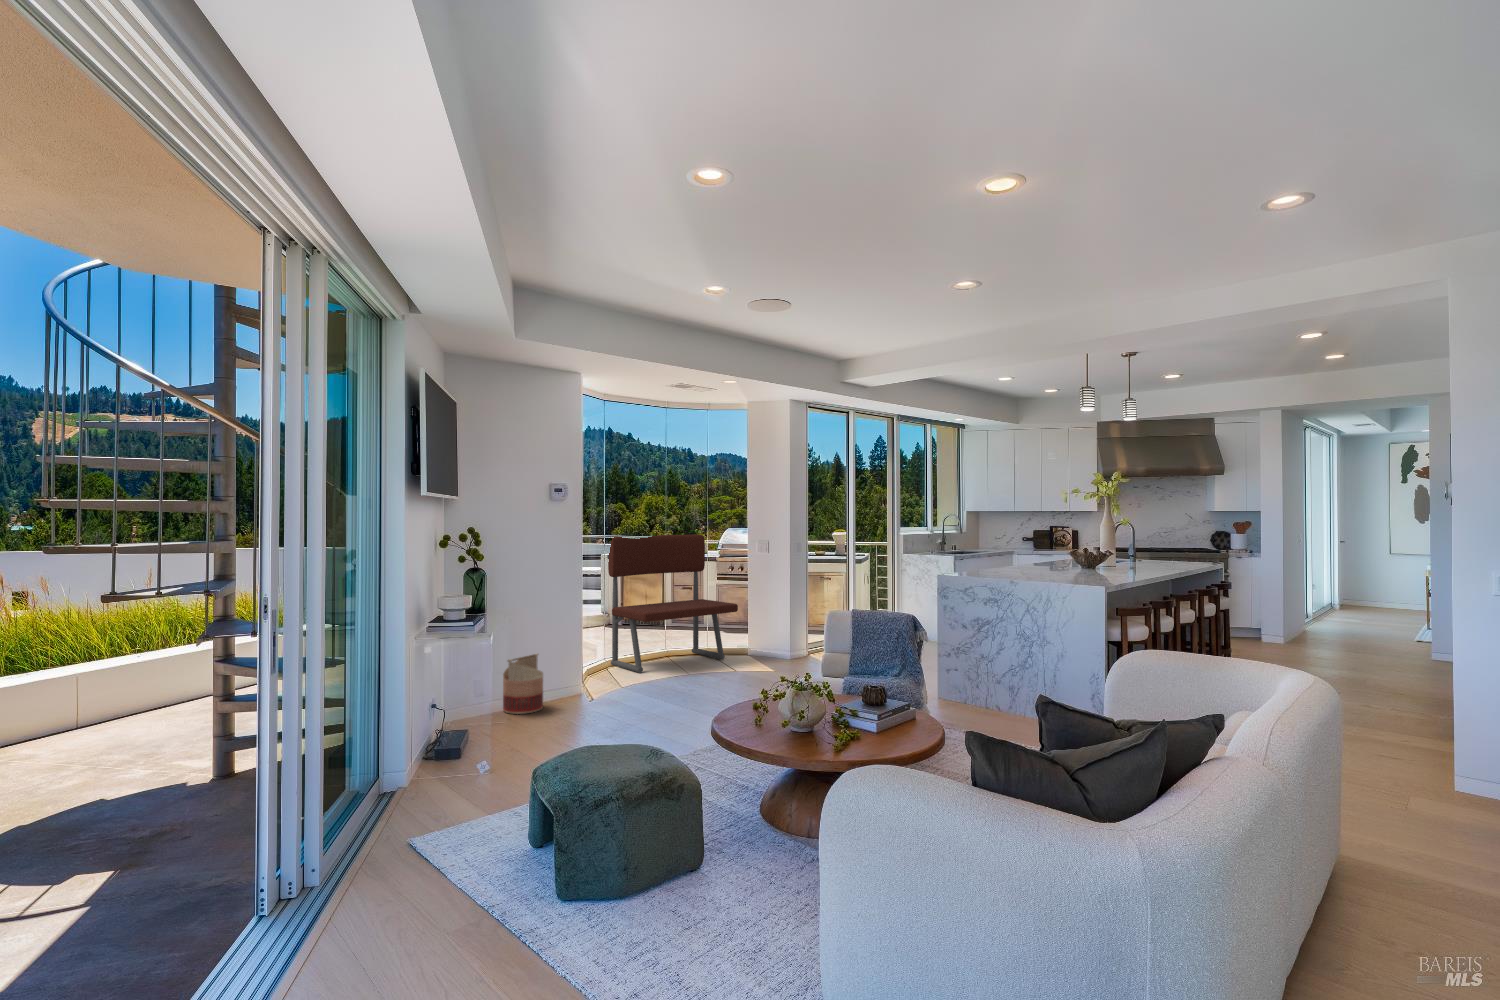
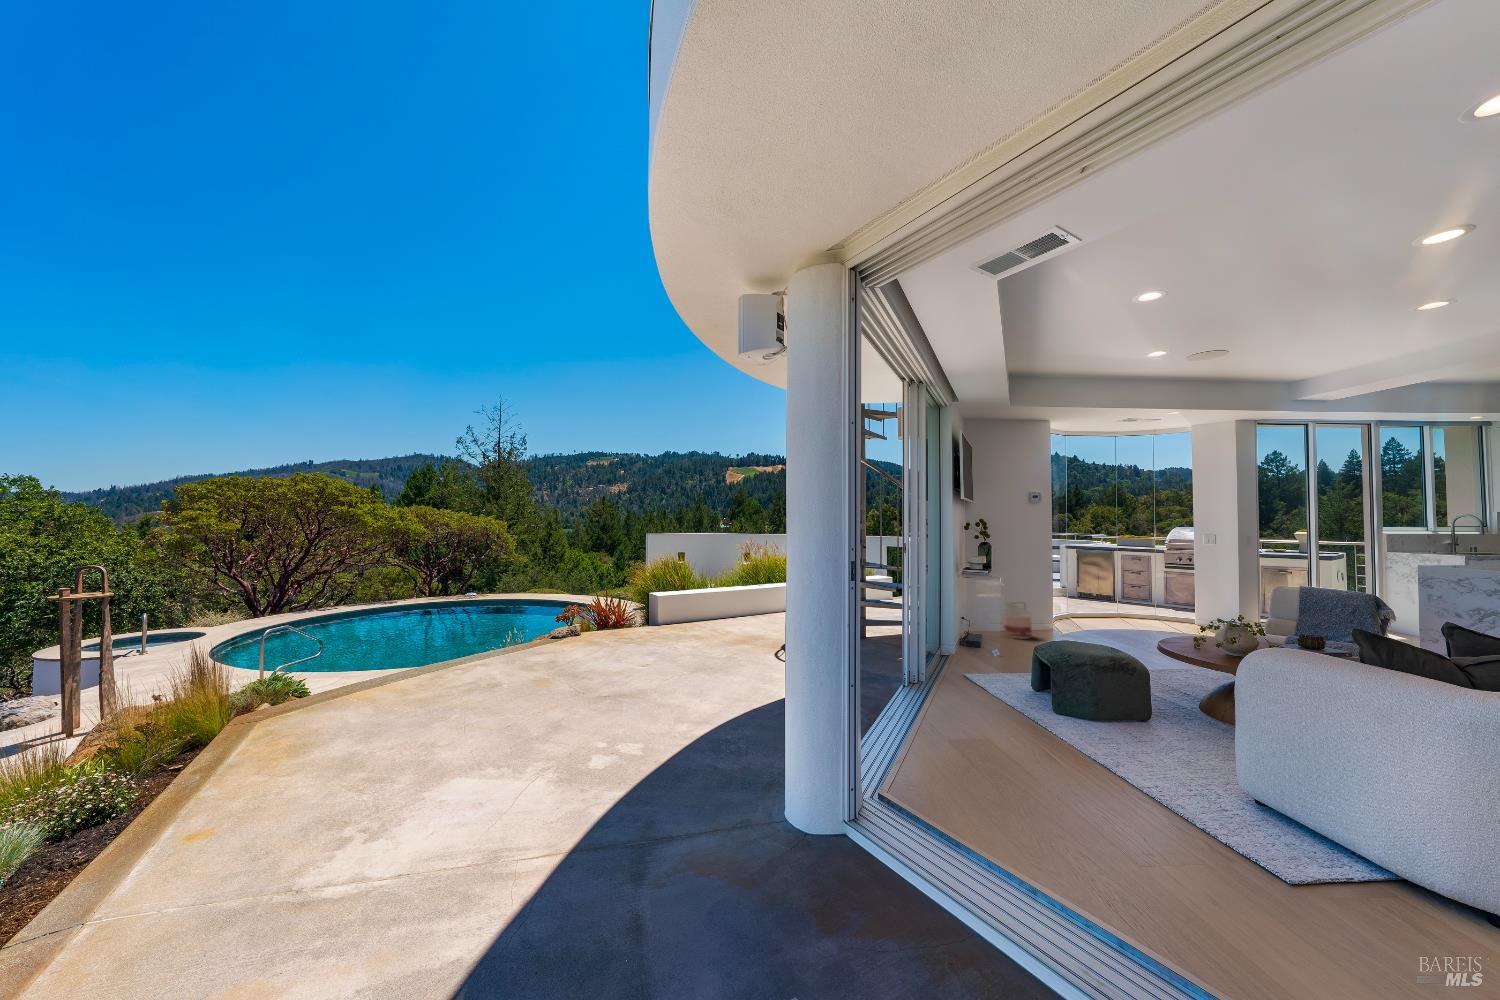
bench: present [608,535,738,673] -> none [1069,532,1189,629]

